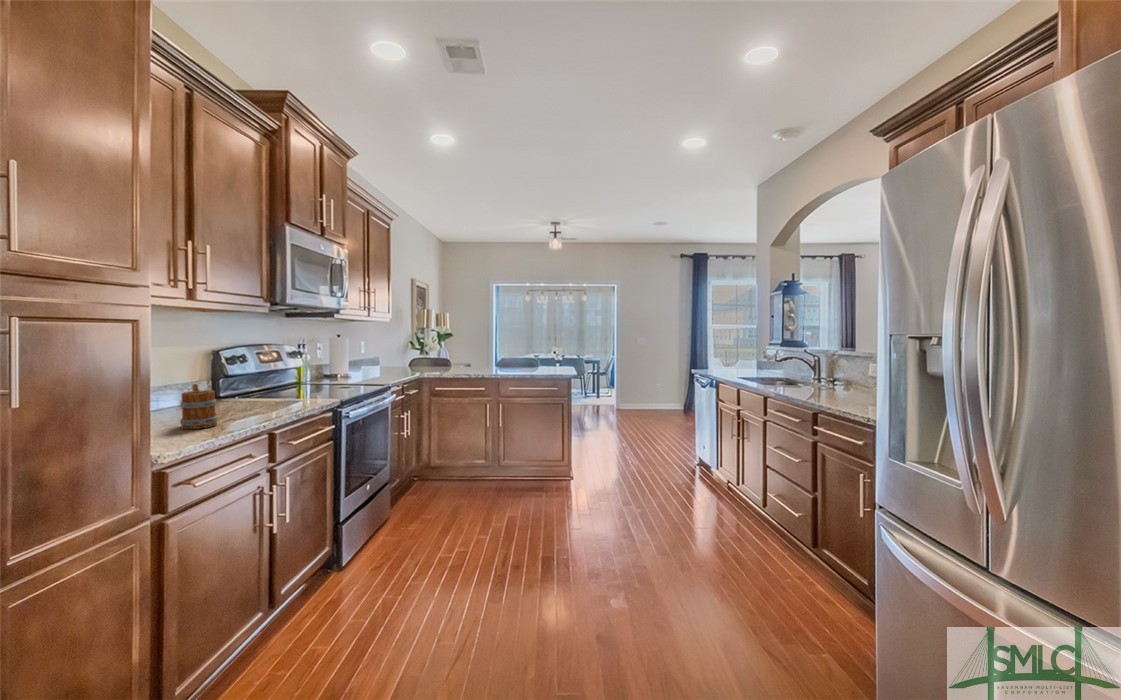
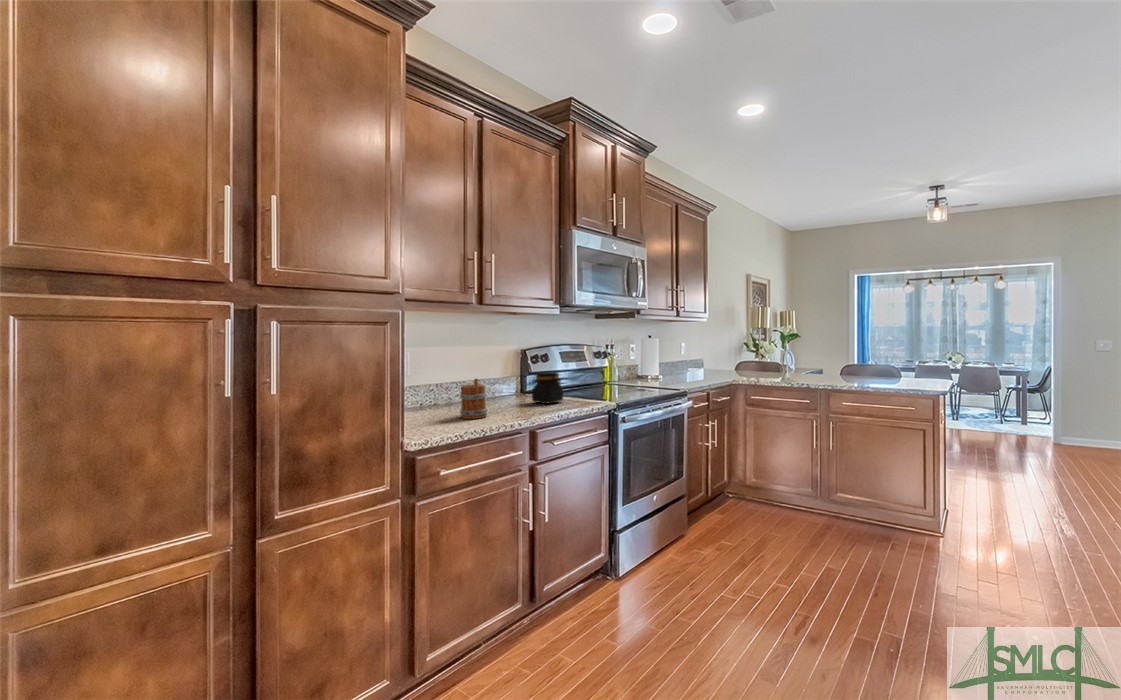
jar: none [244,373,284,407] -> present [532,372,563,404]

